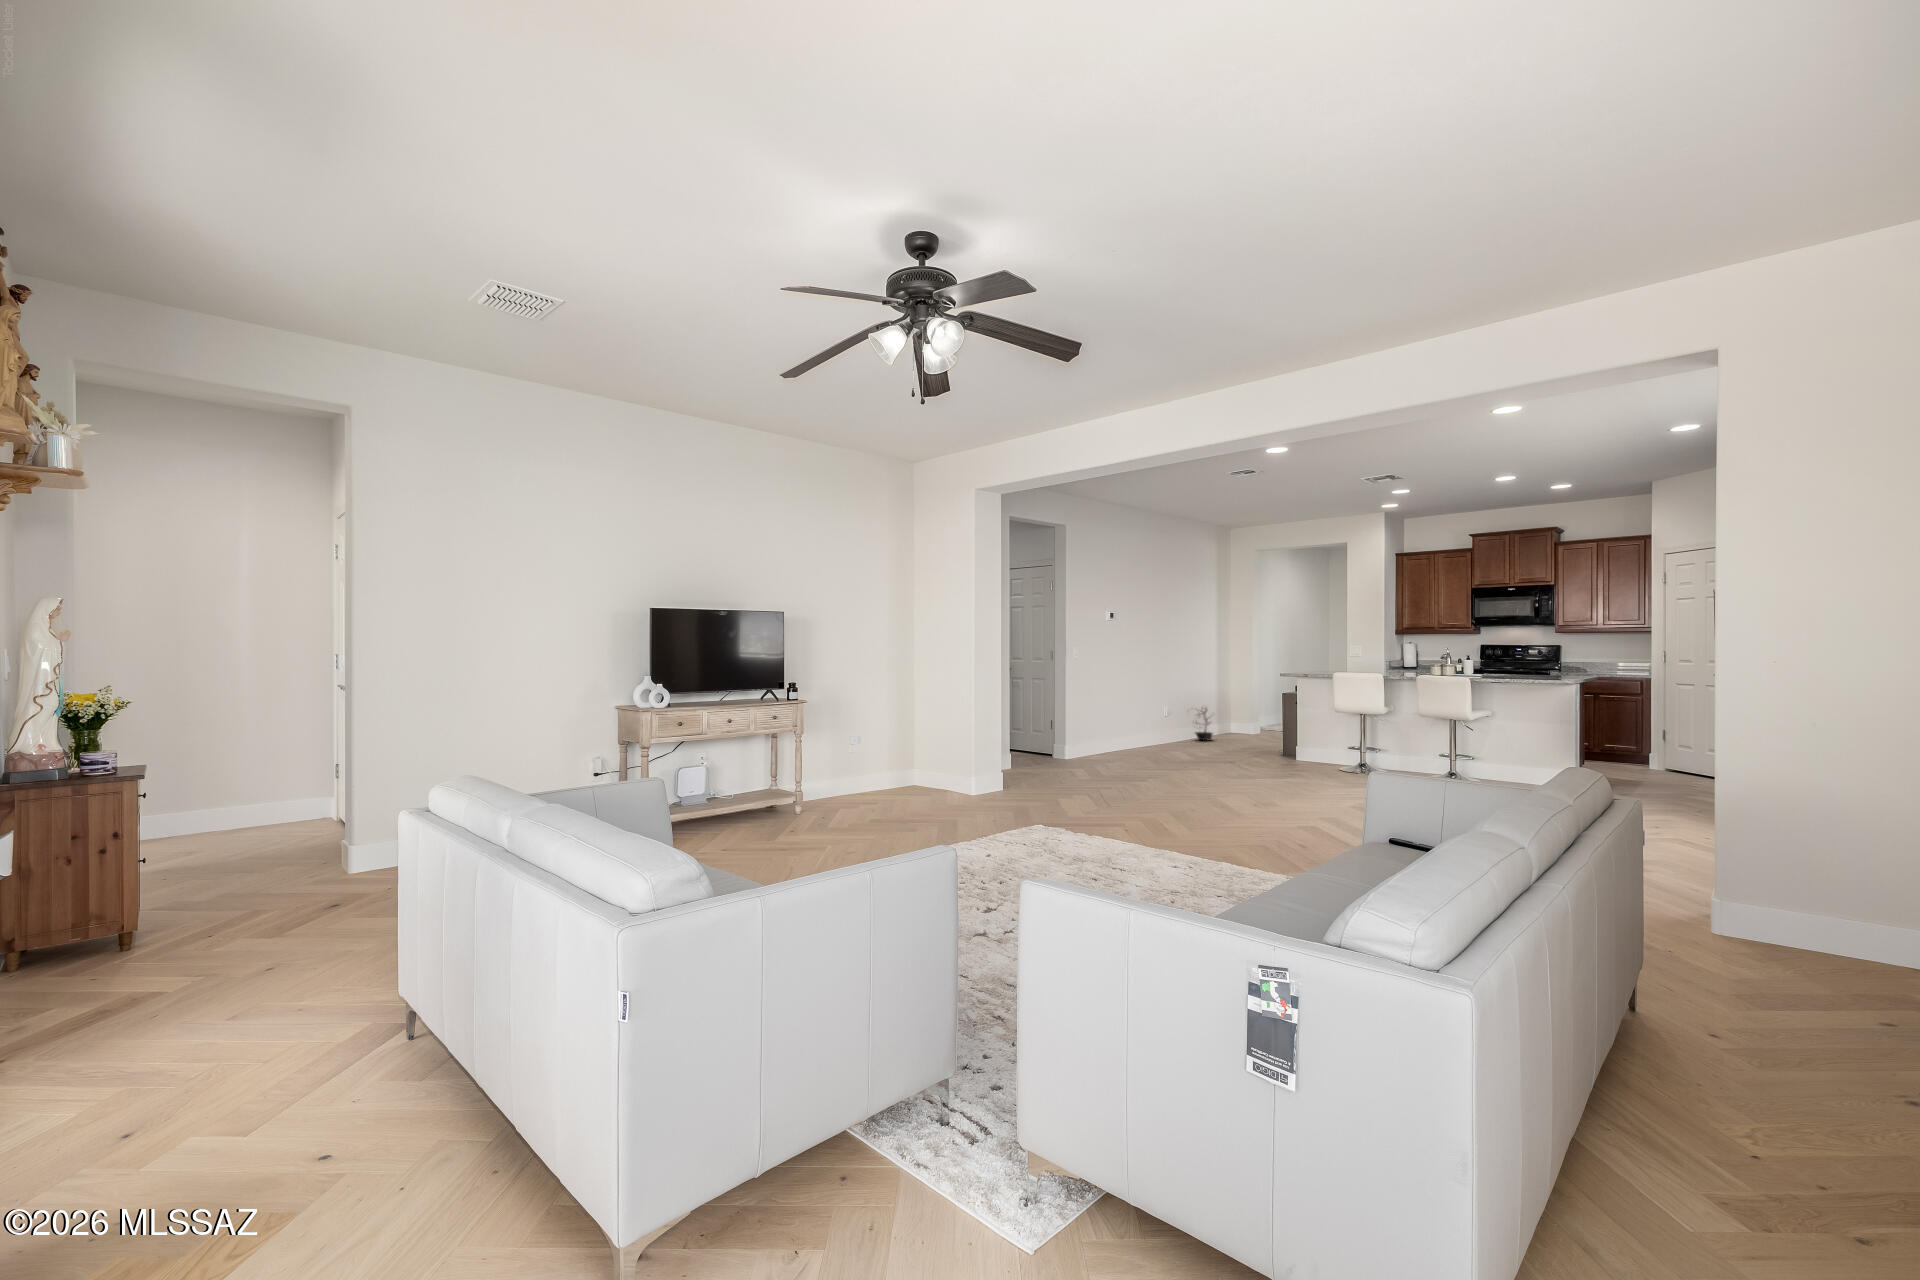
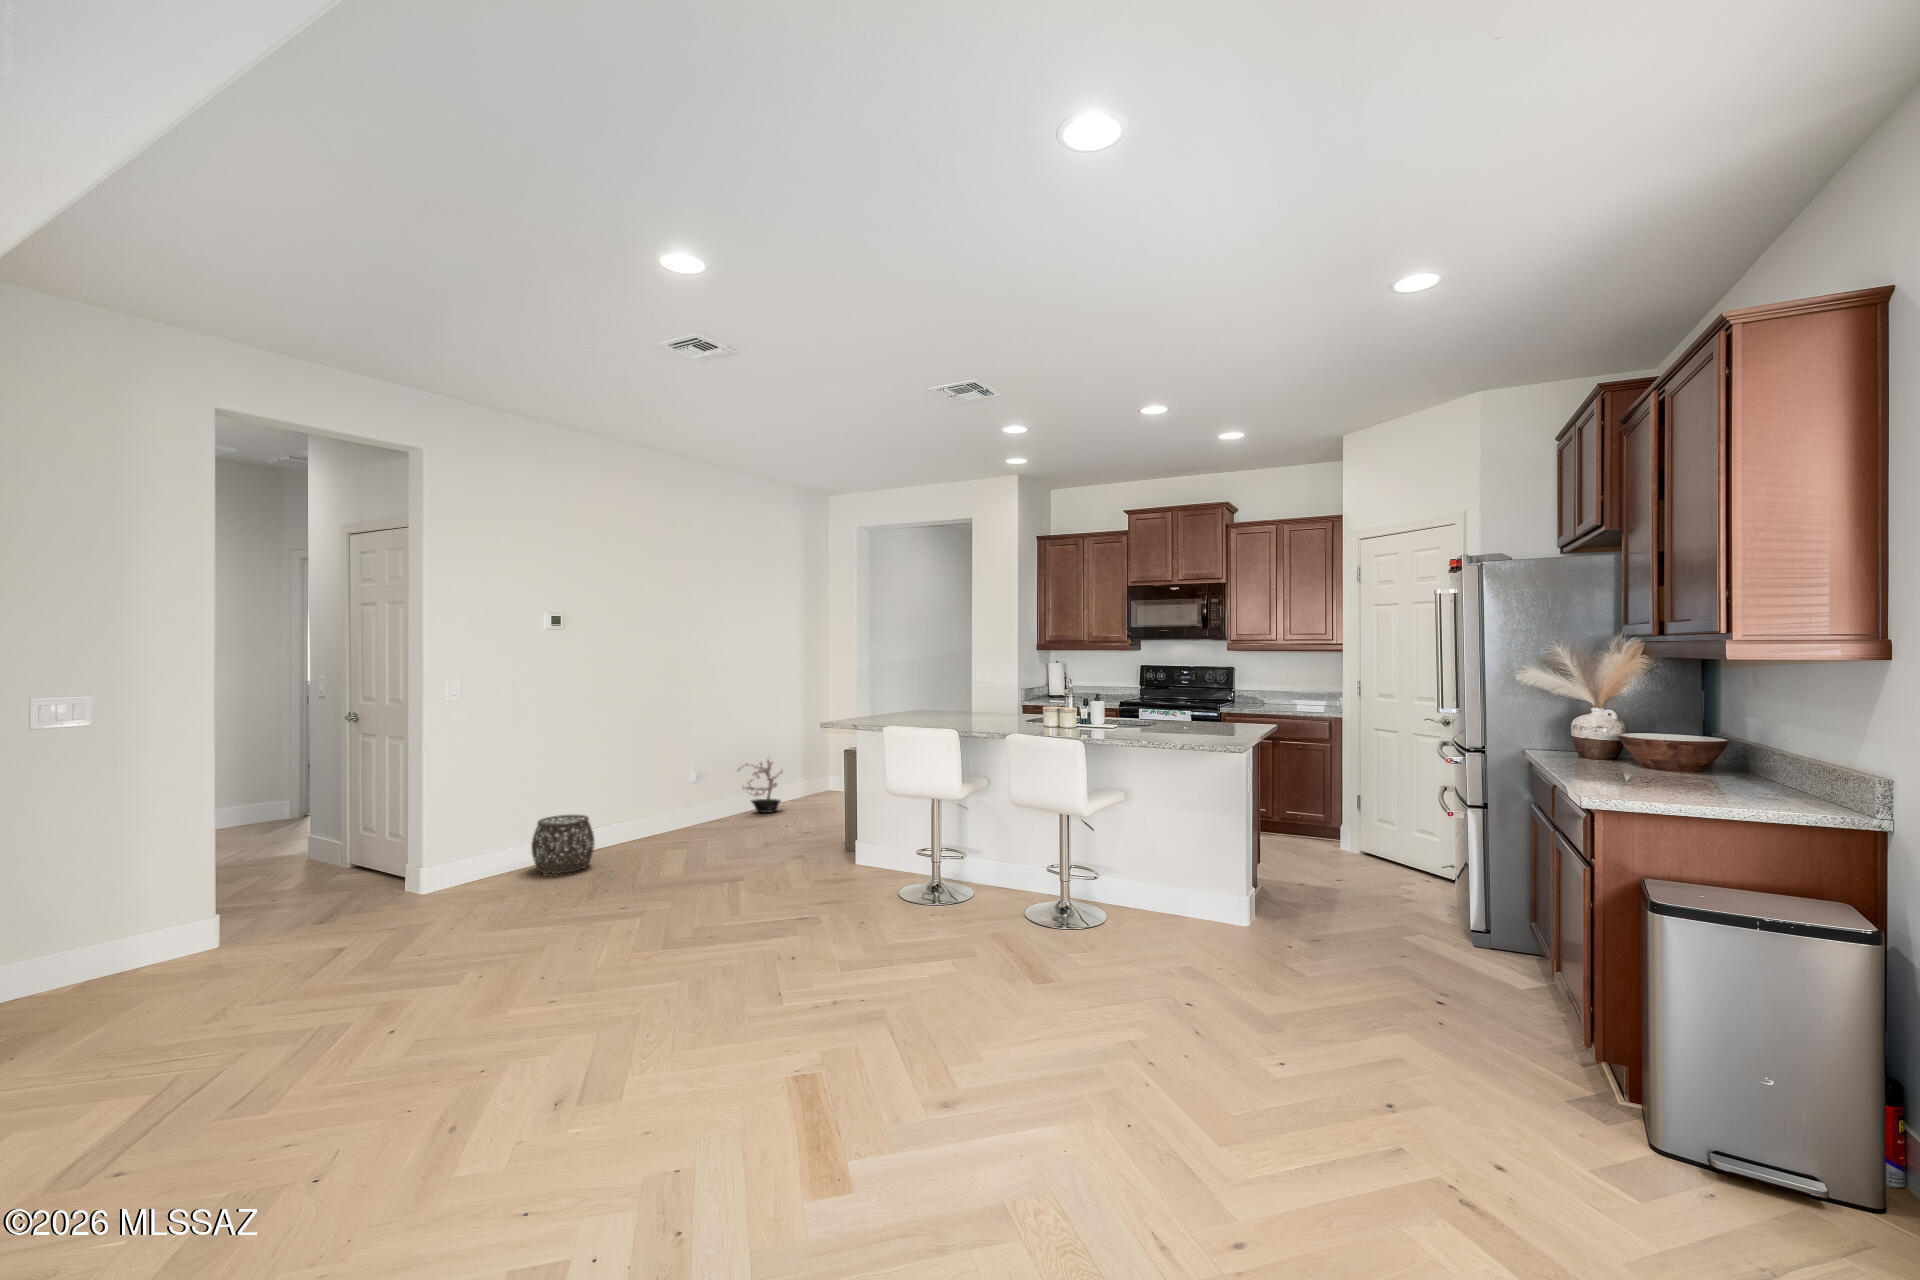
woven basket: none [1103,727,1137,758] -> present [532,815,594,874]

